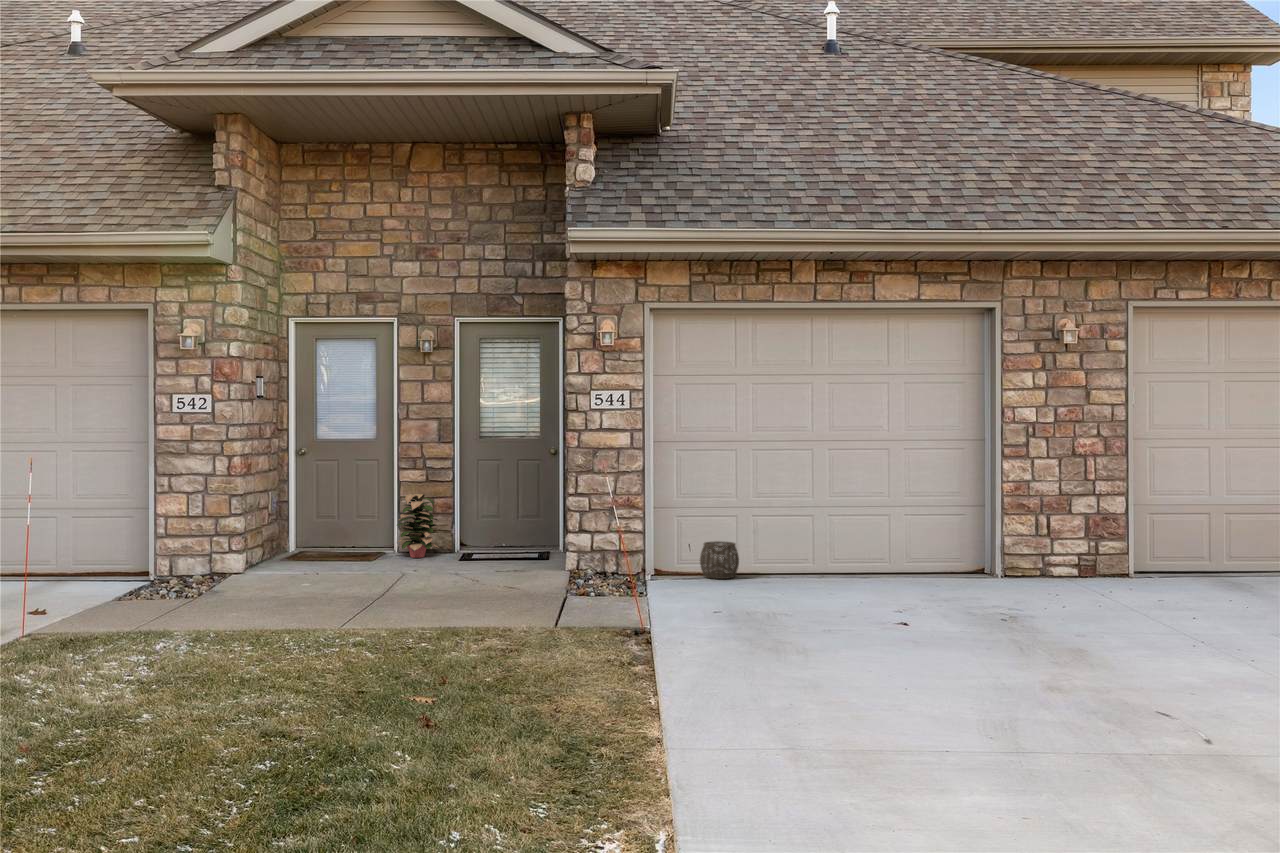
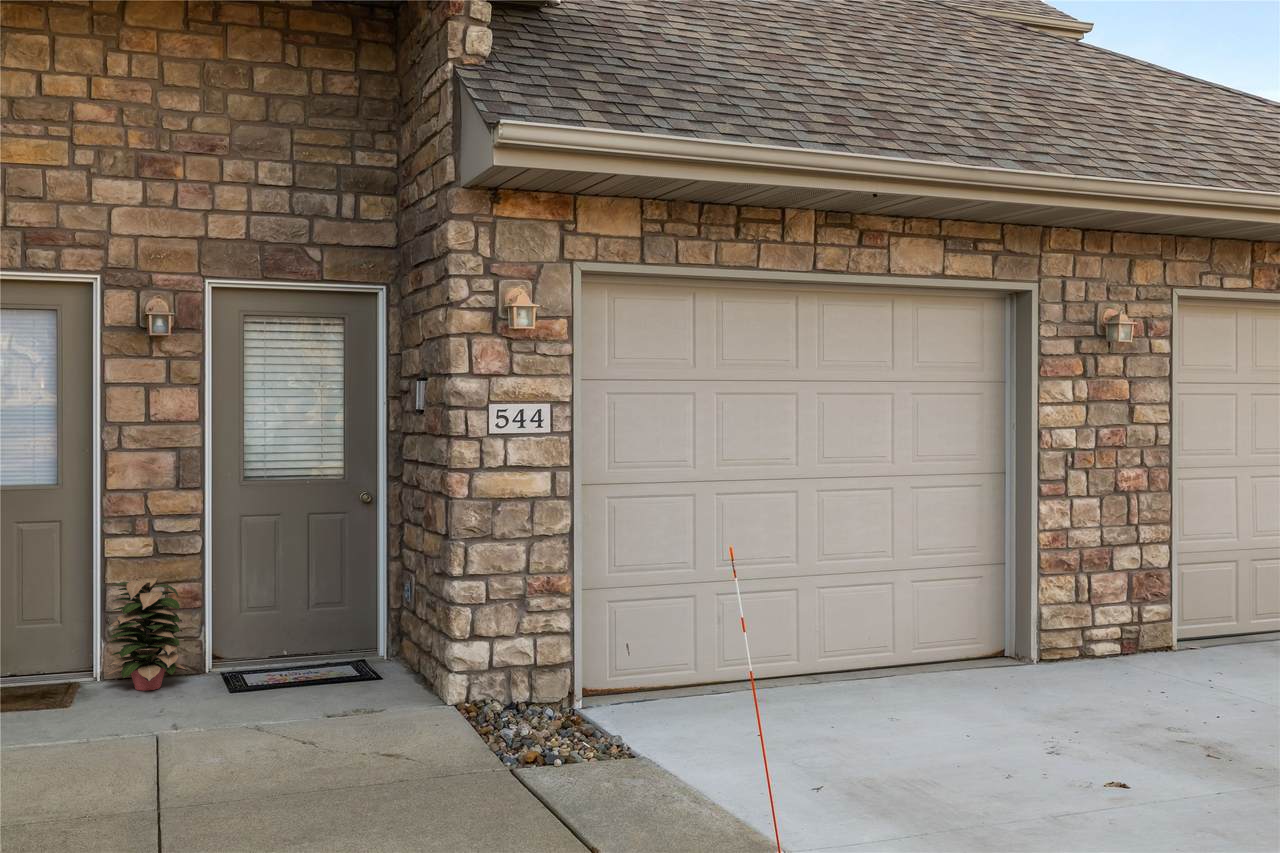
woven basket: present [700,541,739,579] -> none [655,637,717,699]

